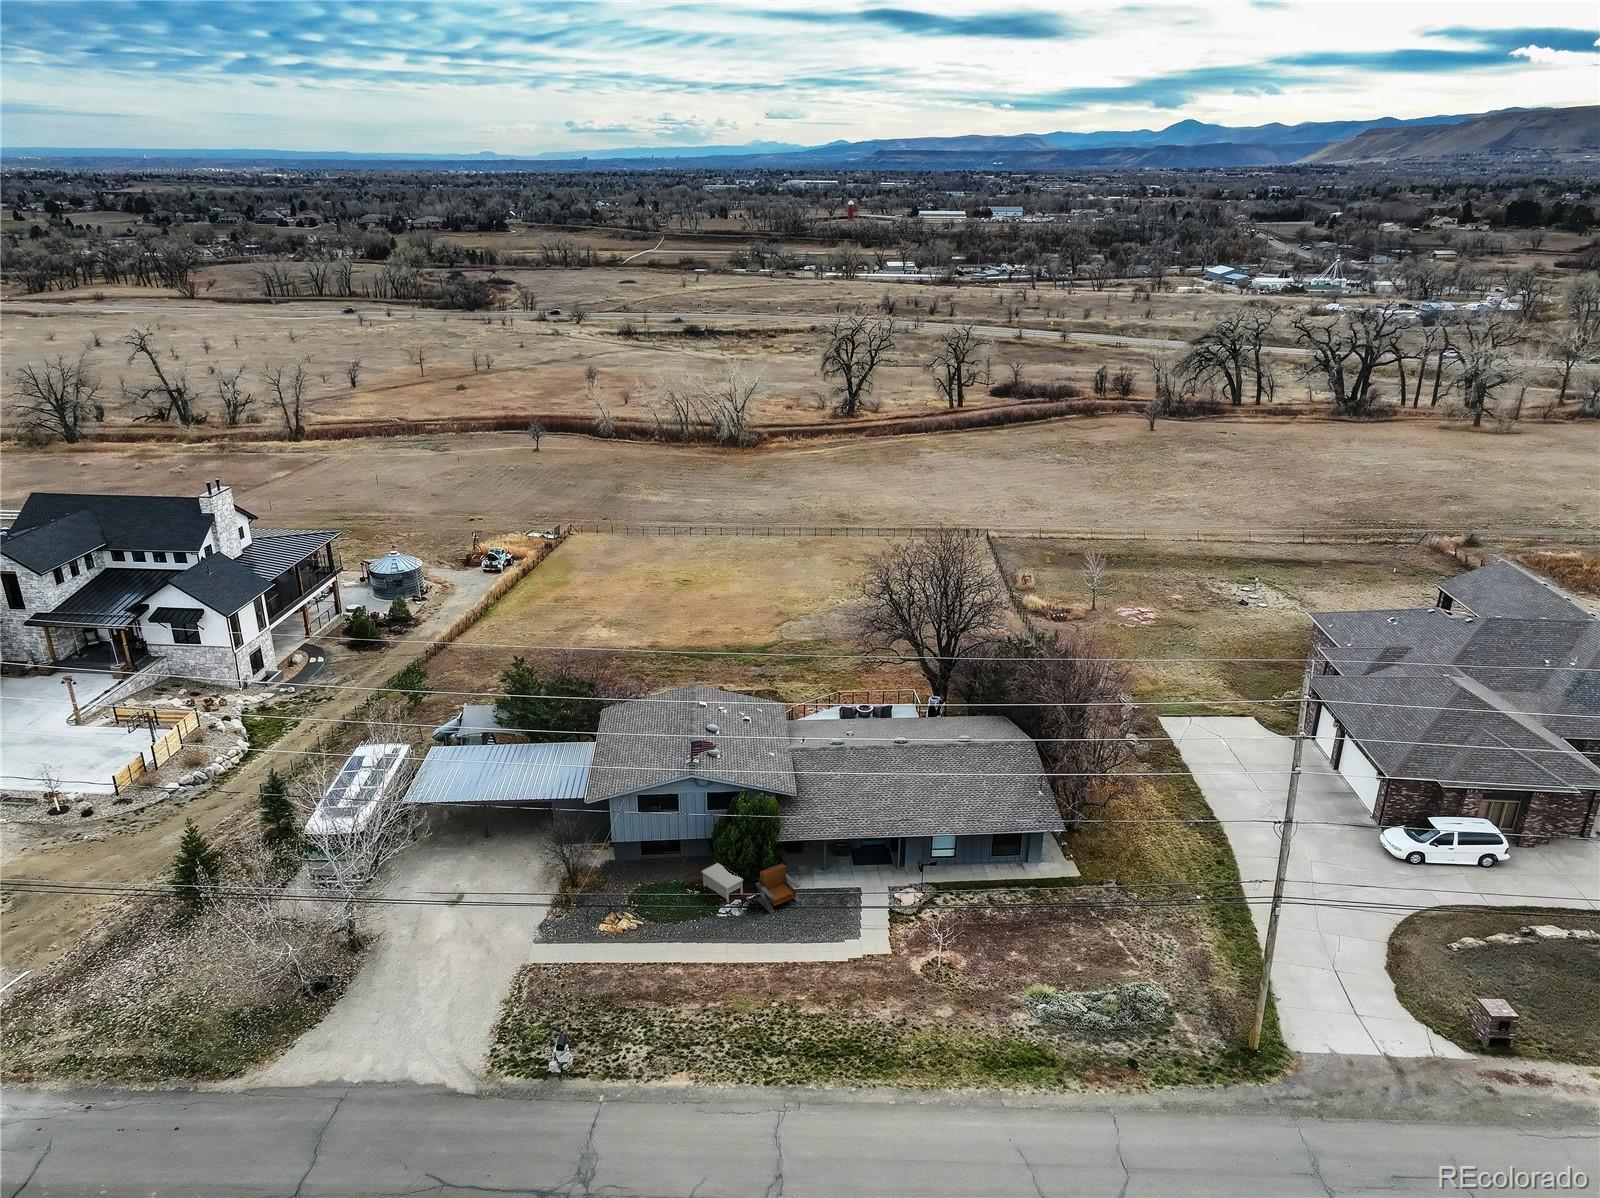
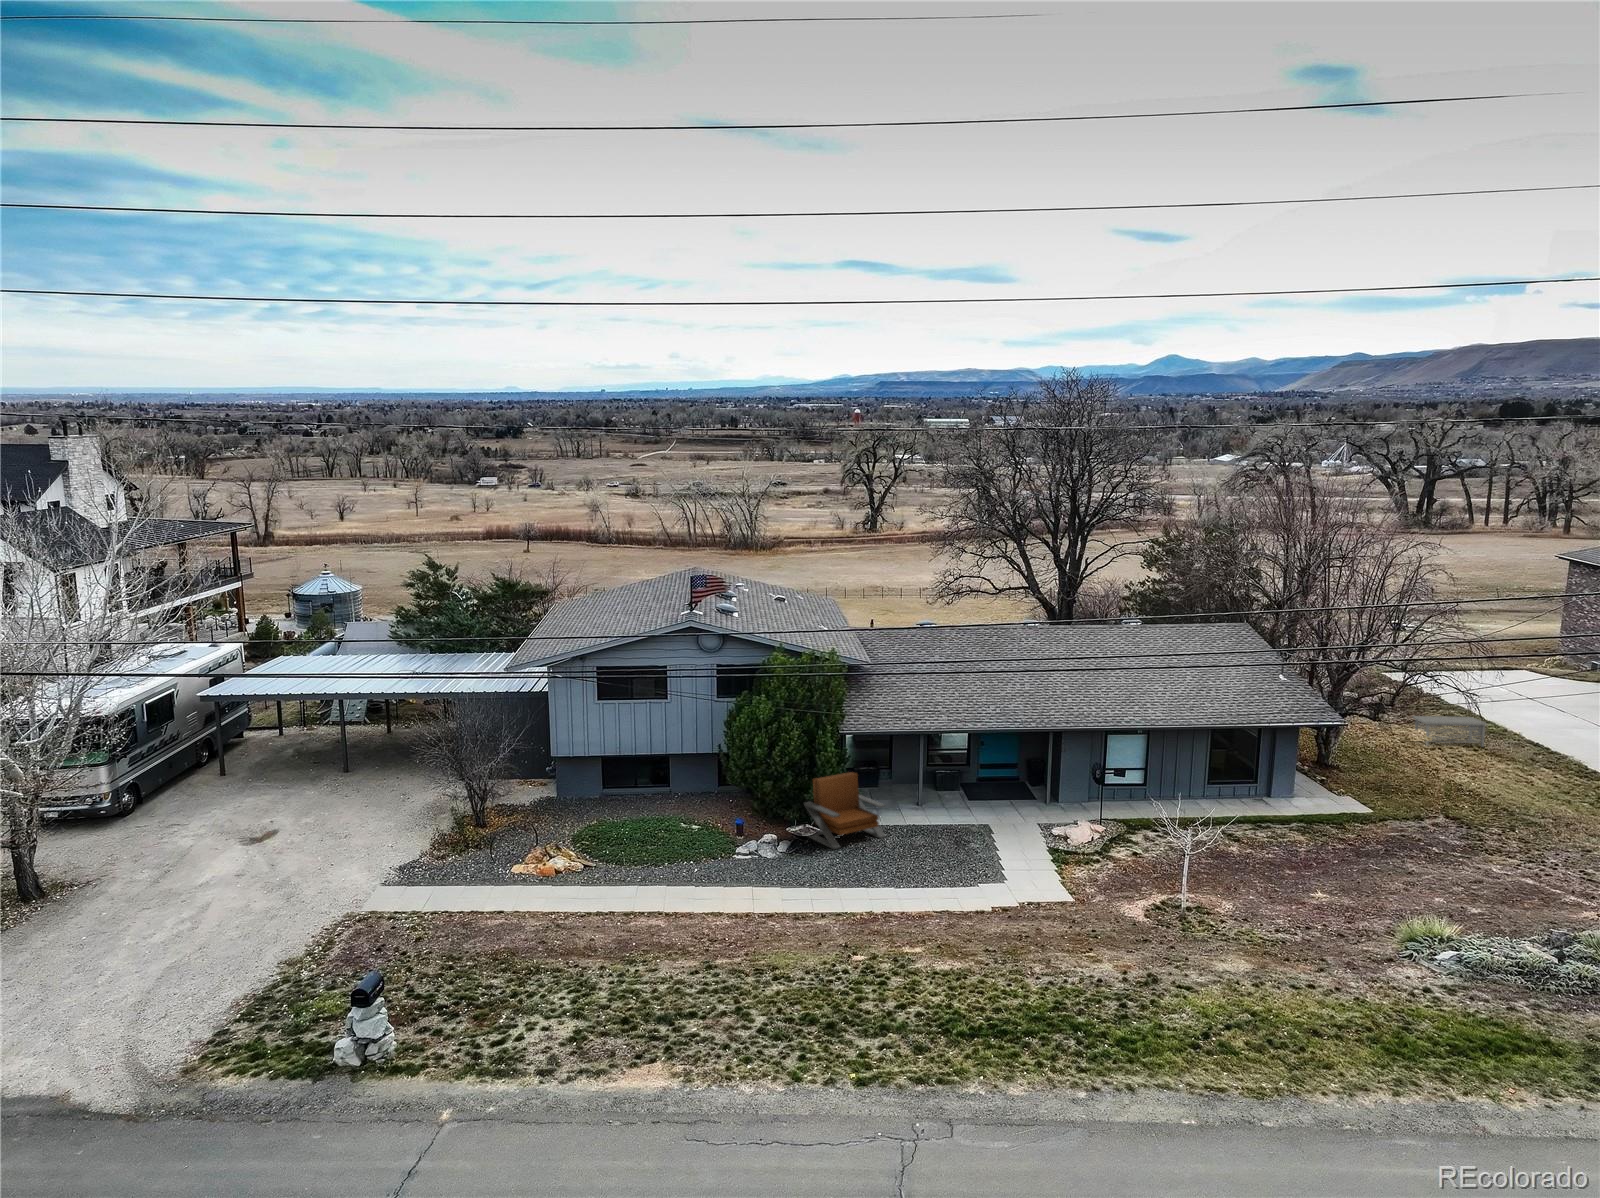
storage bench: present [702,863,743,902] -> present [1413,716,1486,747]

